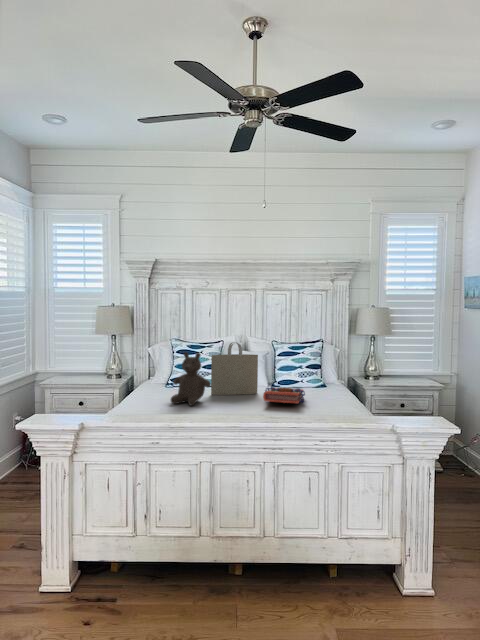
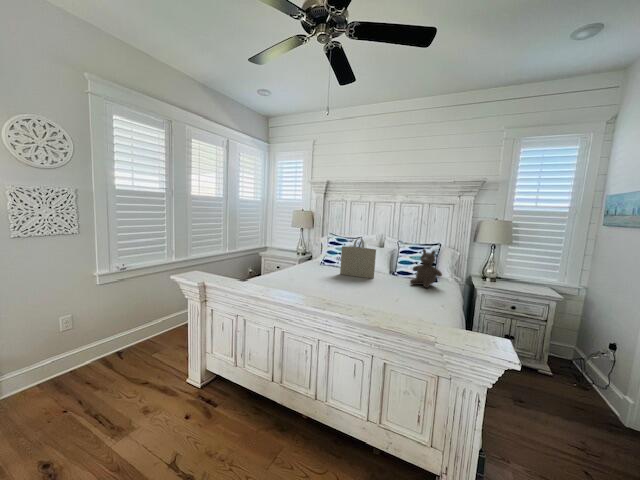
teddy bear: present [171,352,211,406] -> present [410,249,442,288]
book: present [263,387,305,404] -> none [363,274,405,291]

